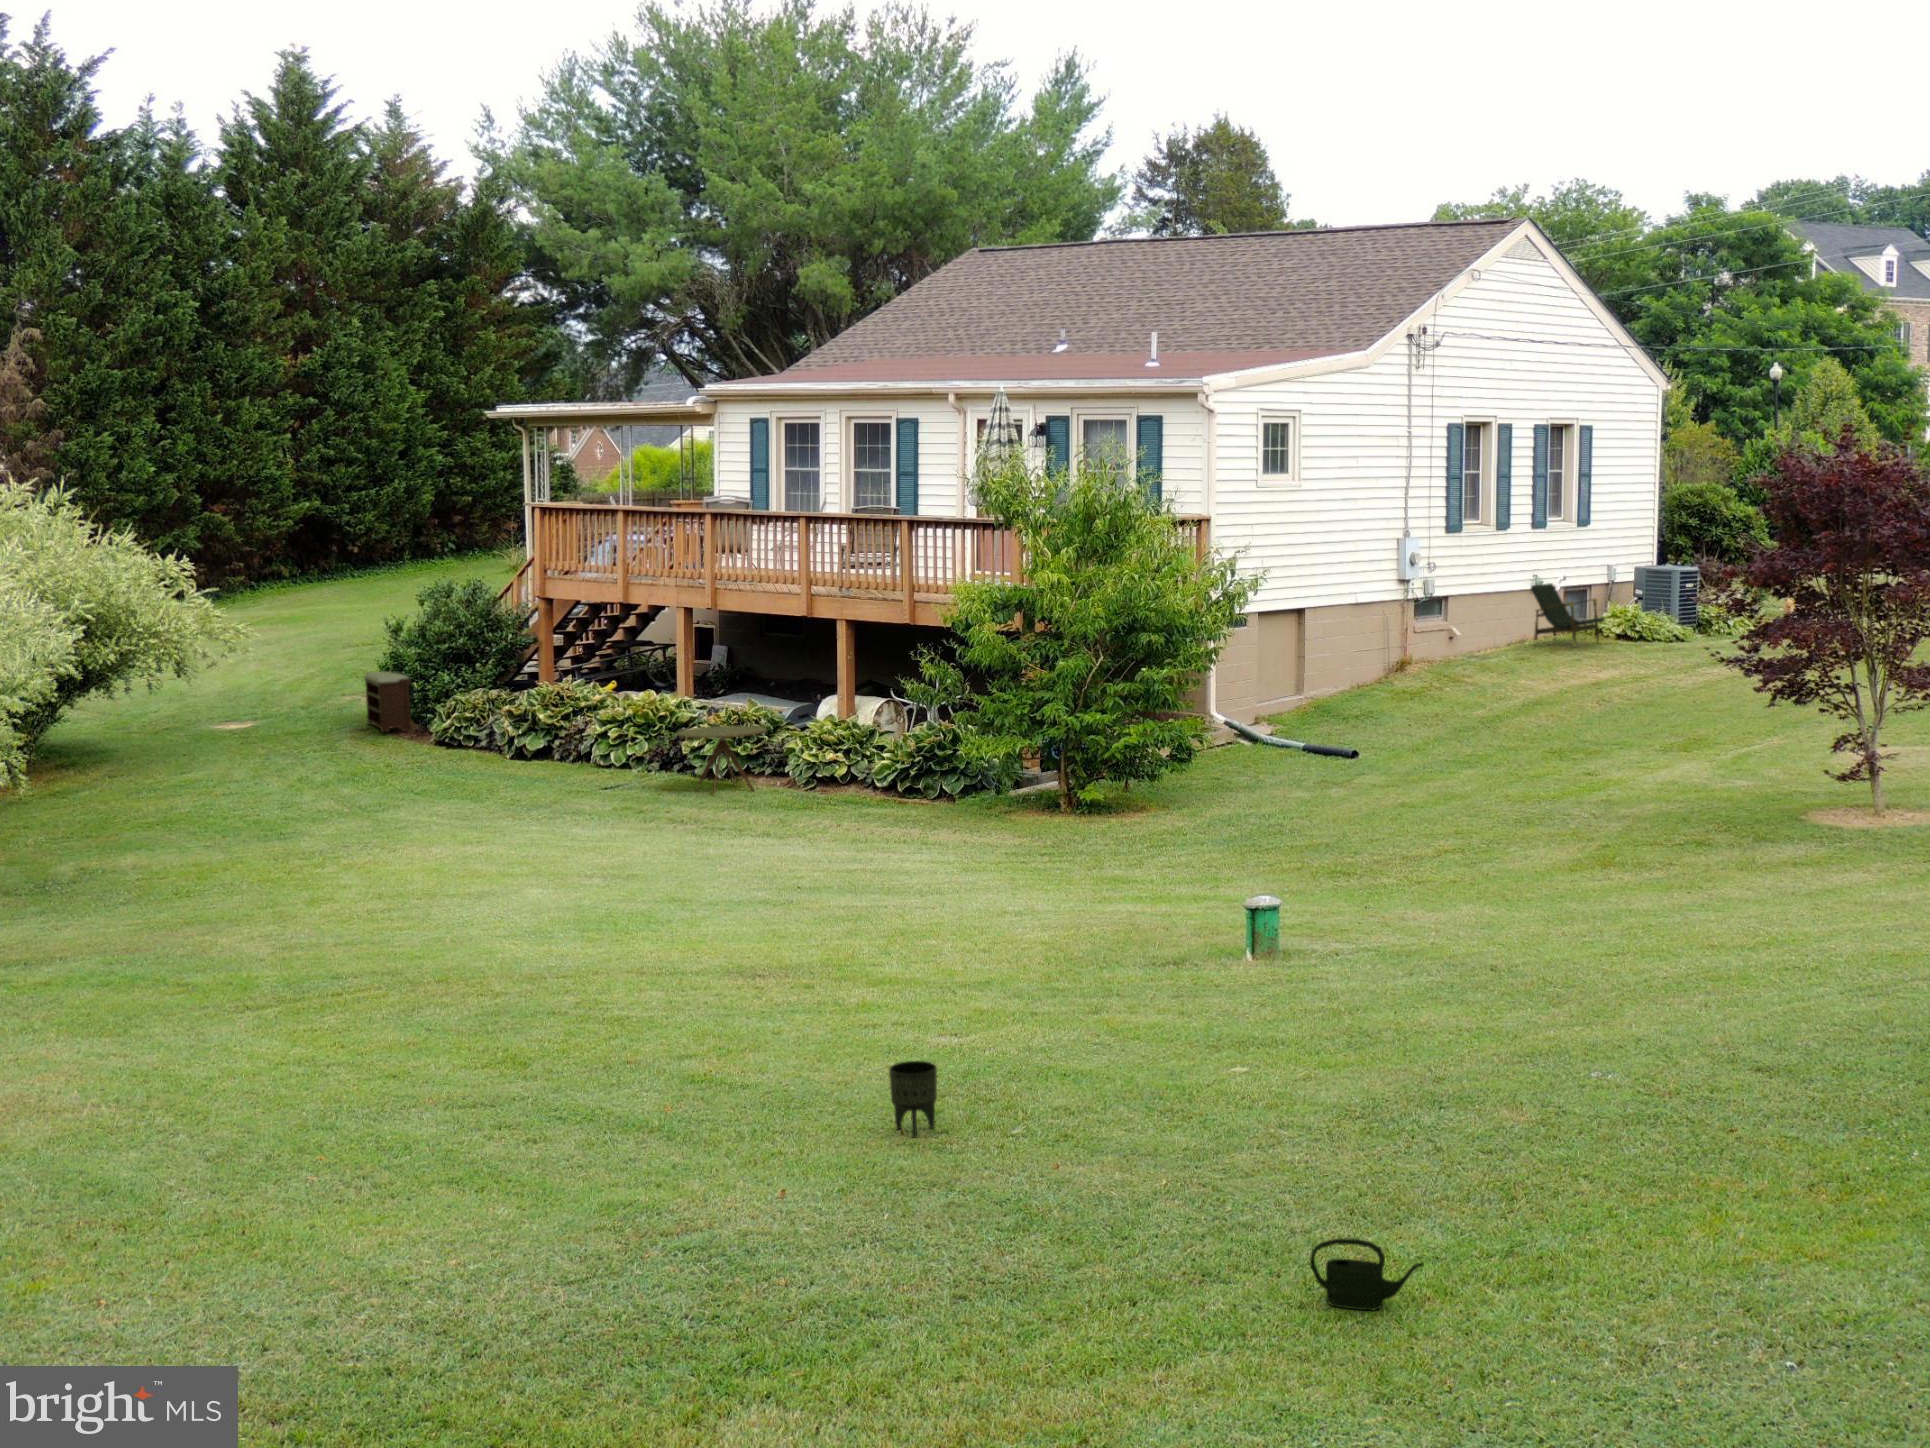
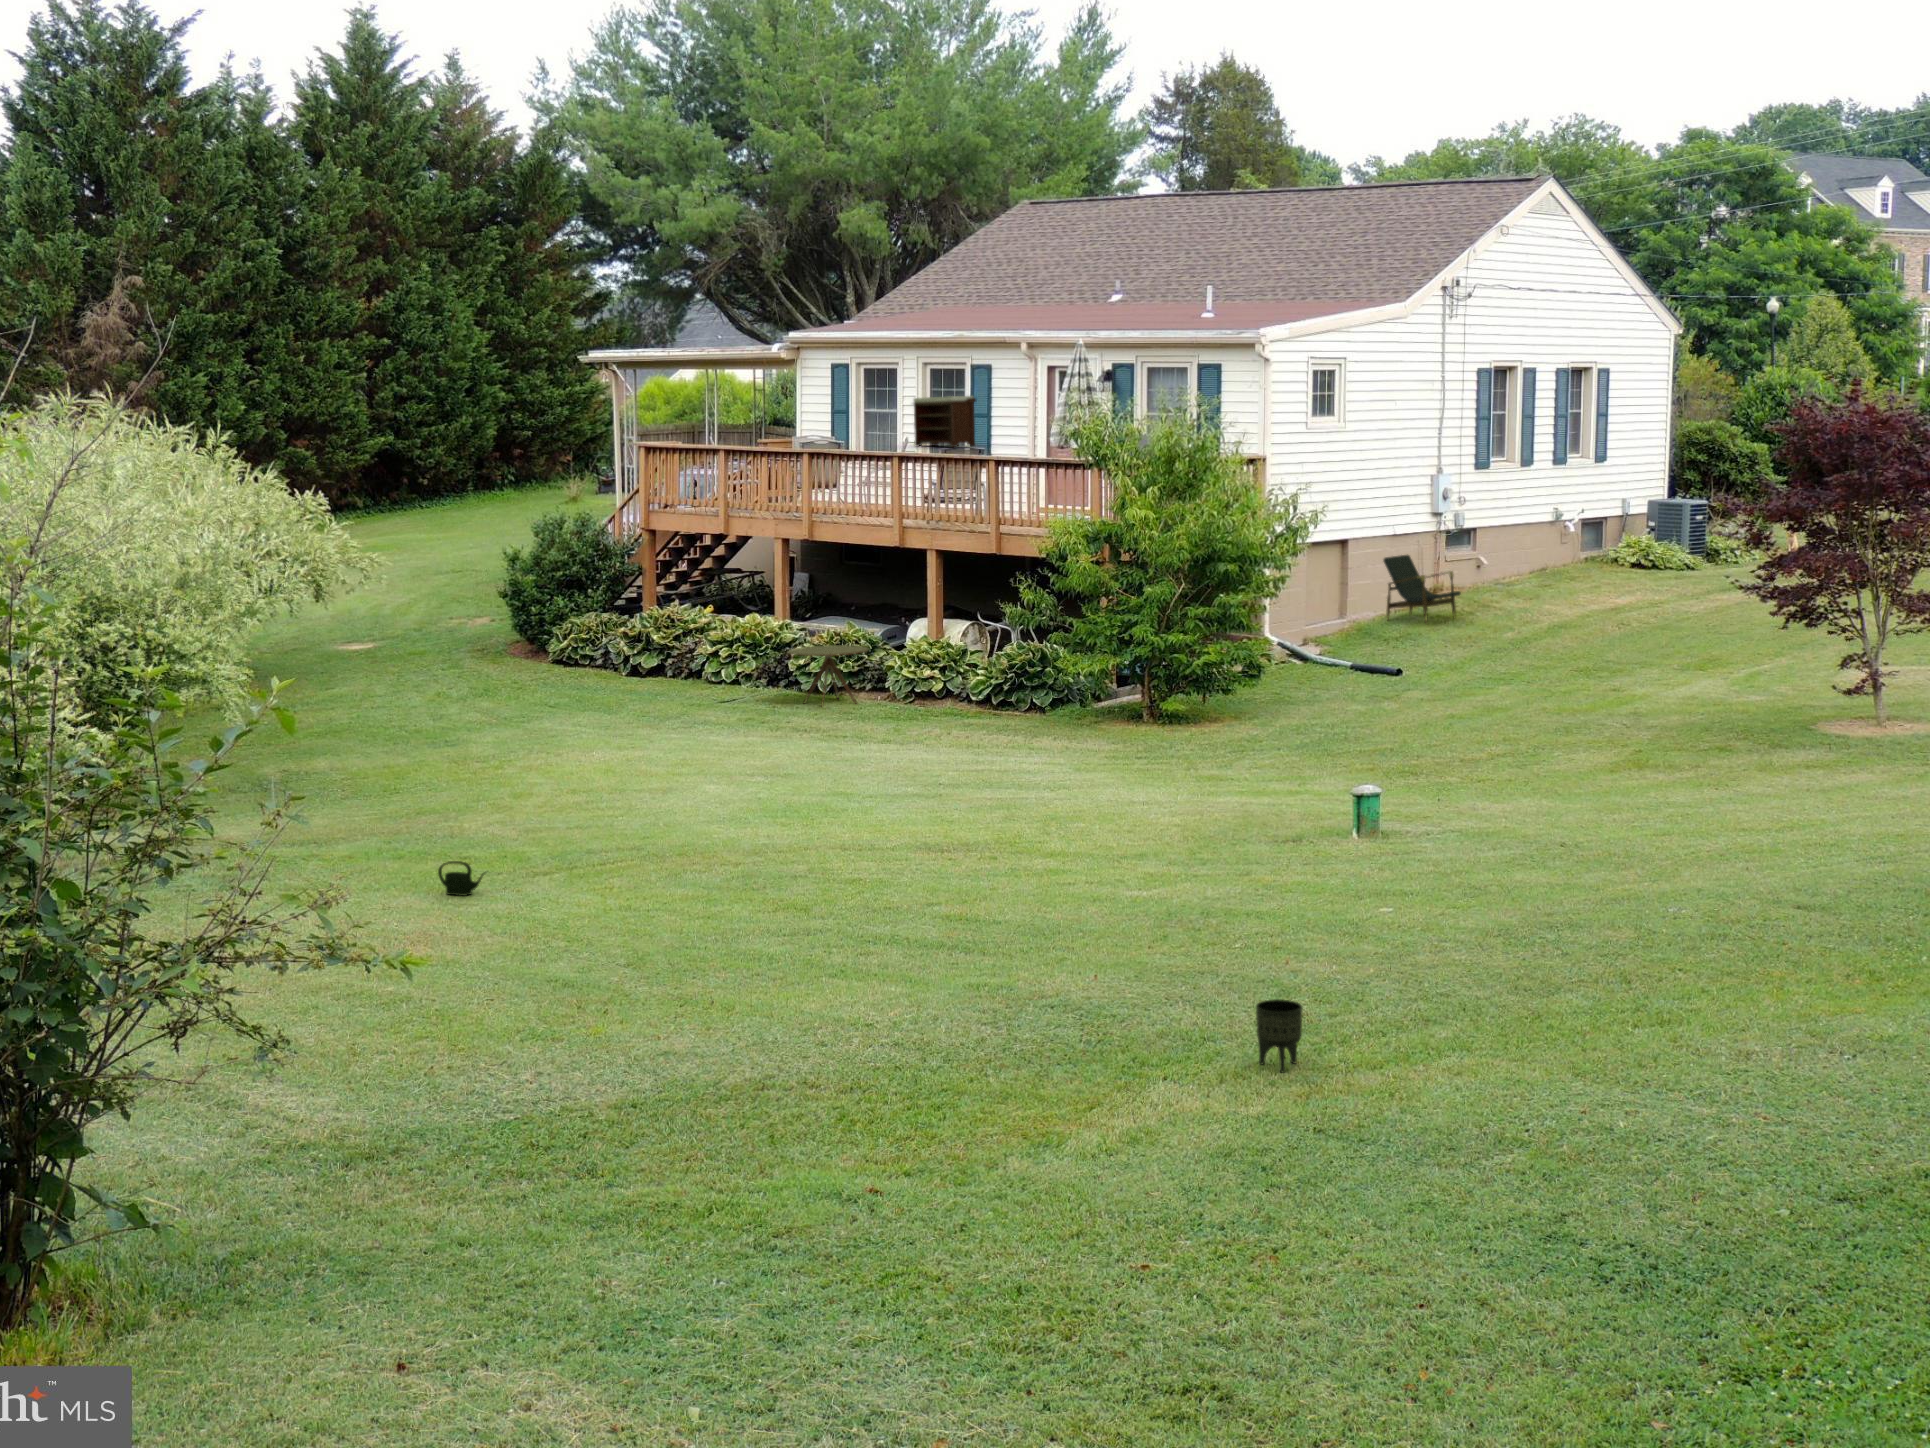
lounge chair: present [1531,583,1605,647] -> present [1383,555,1461,623]
bench: present [364,672,412,733] -> present [913,396,976,447]
planter: present [889,1061,937,1138] -> present [1256,999,1303,1072]
watering can: present [1310,1238,1424,1310] -> present [438,861,486,896]

